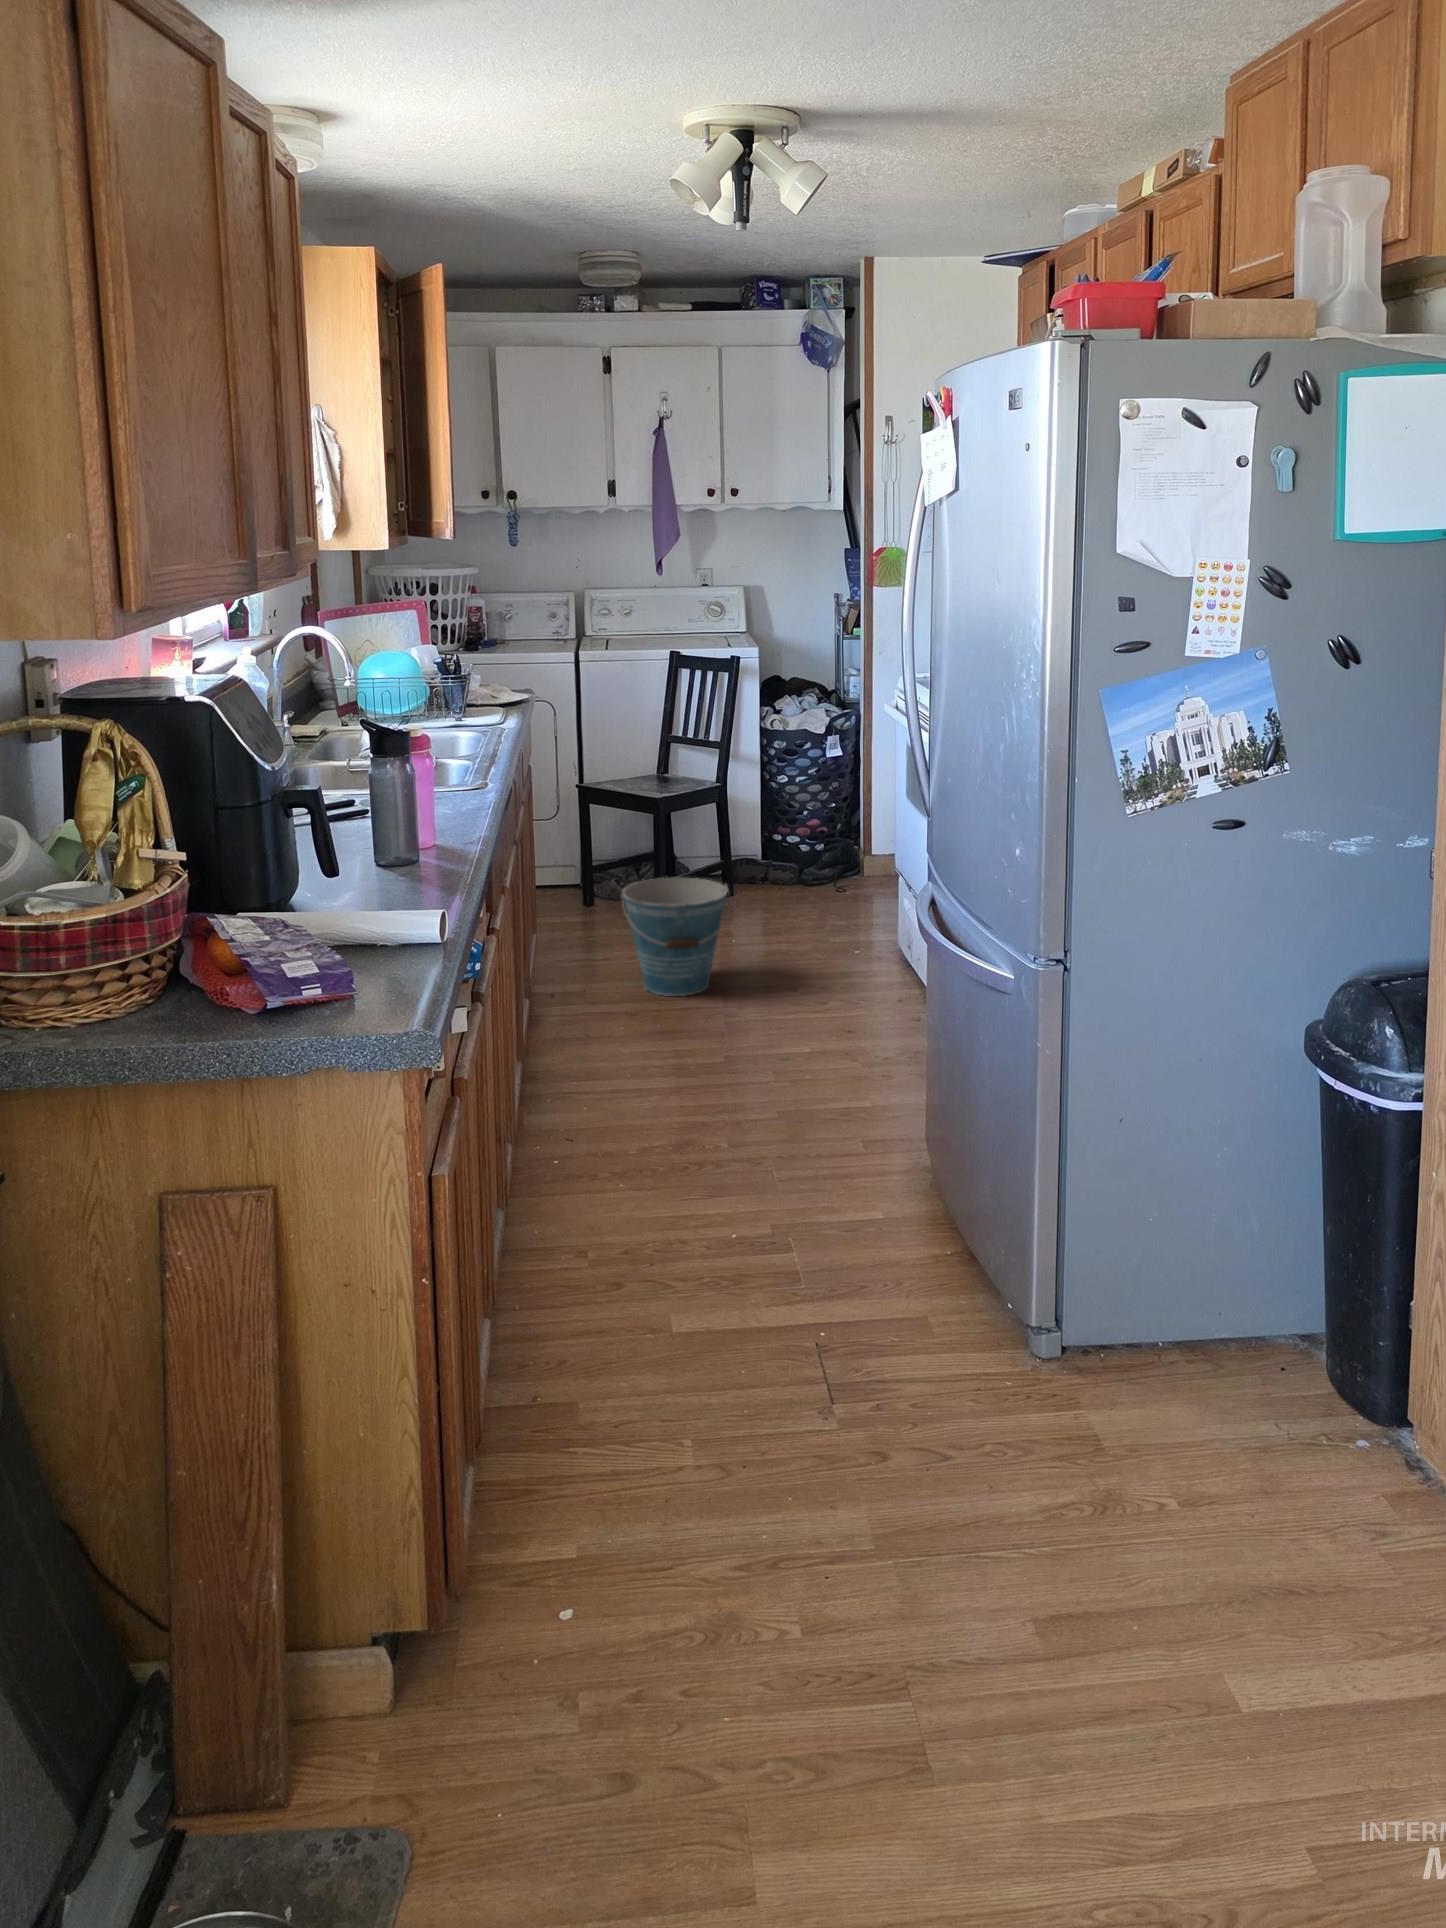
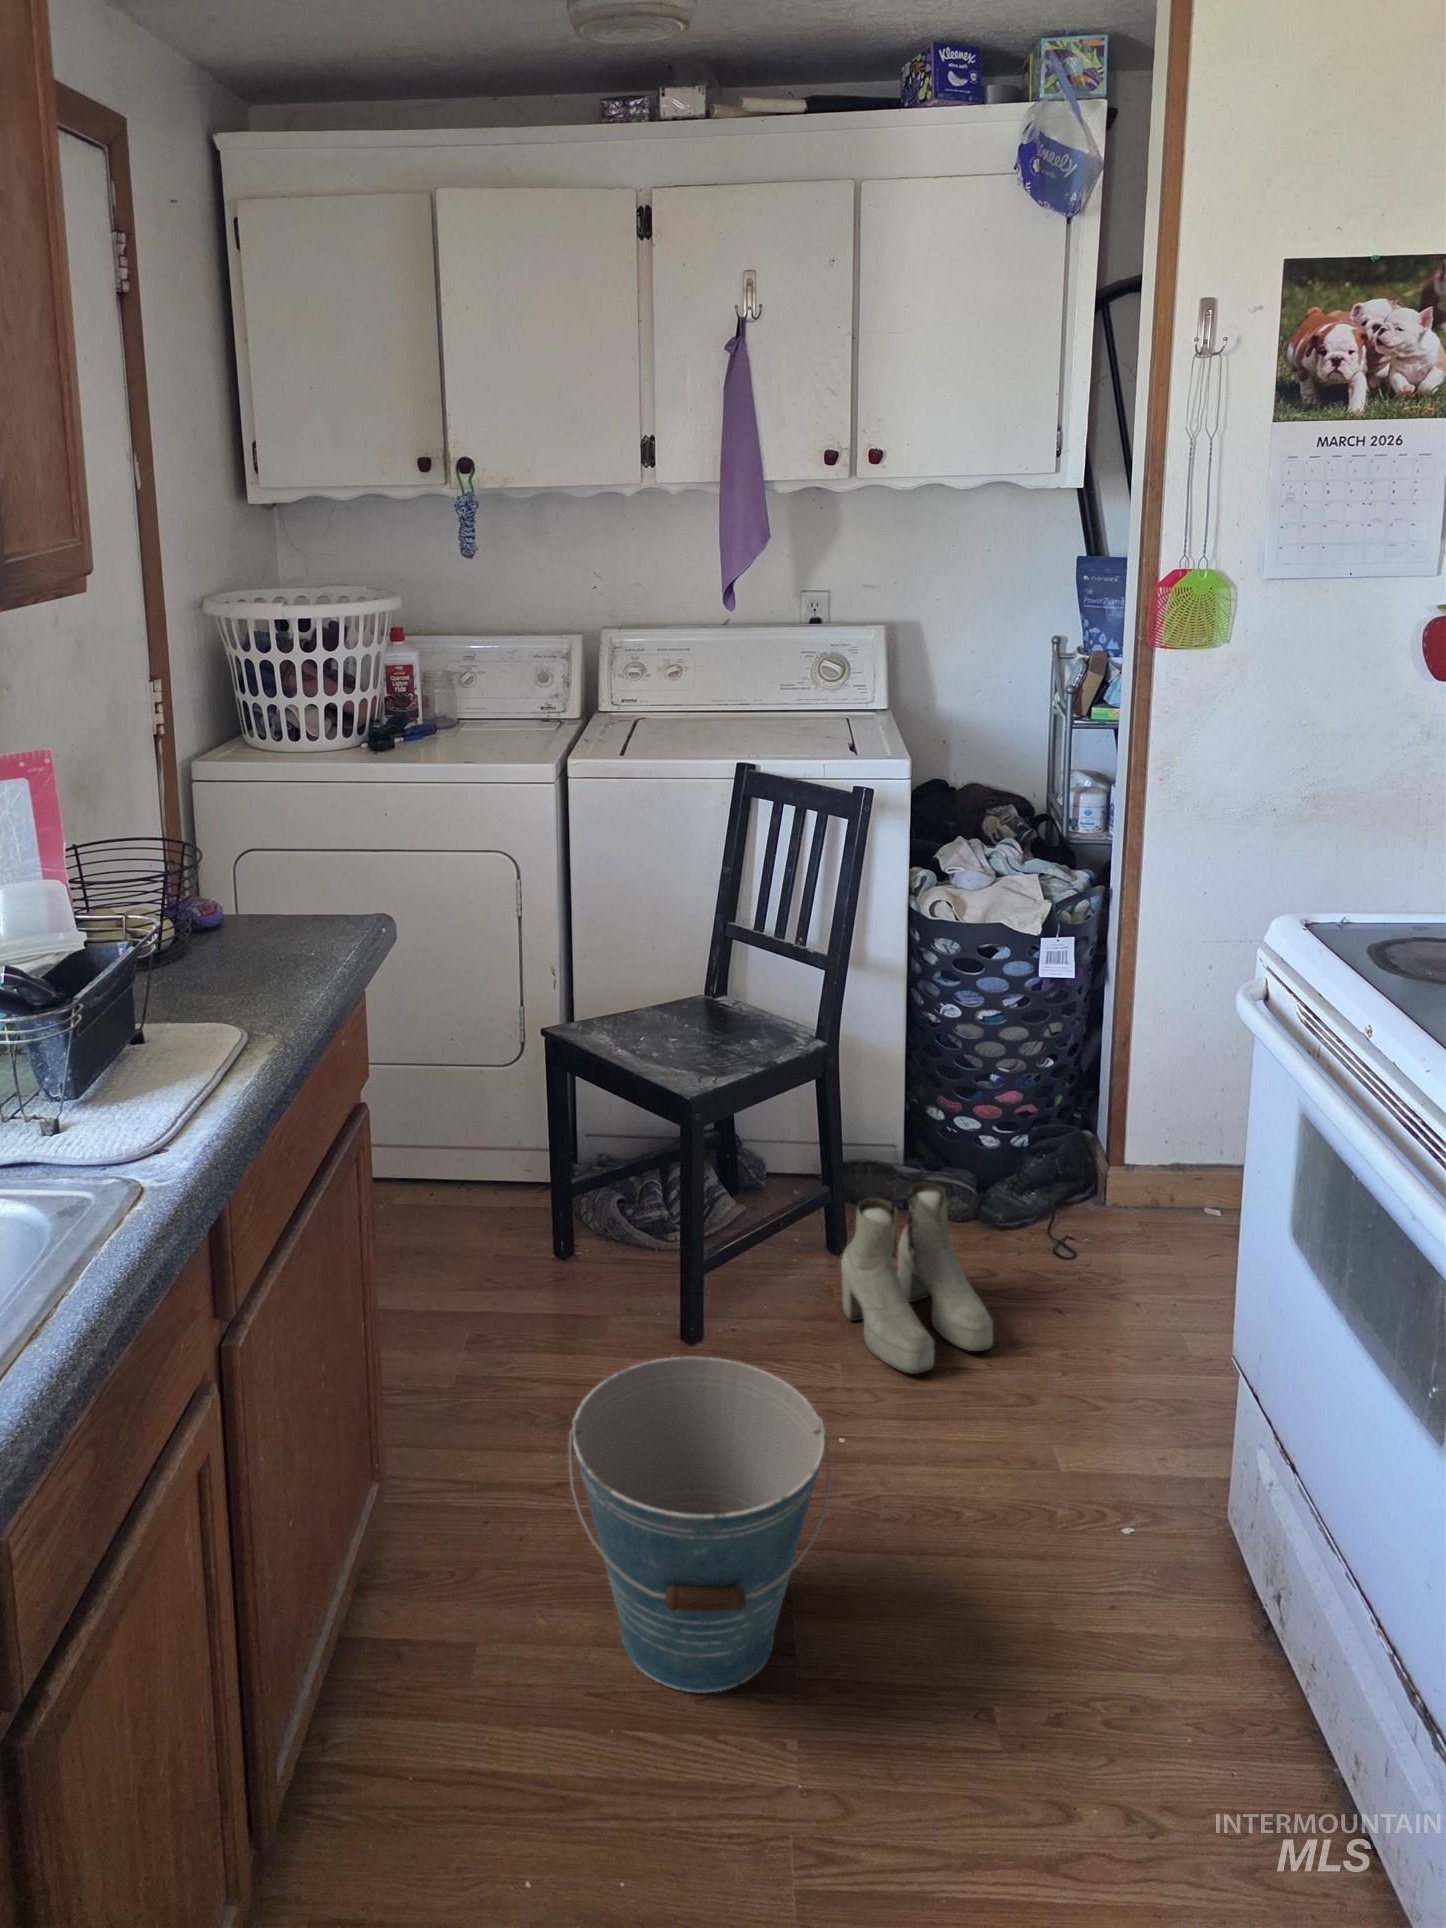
boots: none [731,847,805,924] -> present [841,1183,993,1374]

